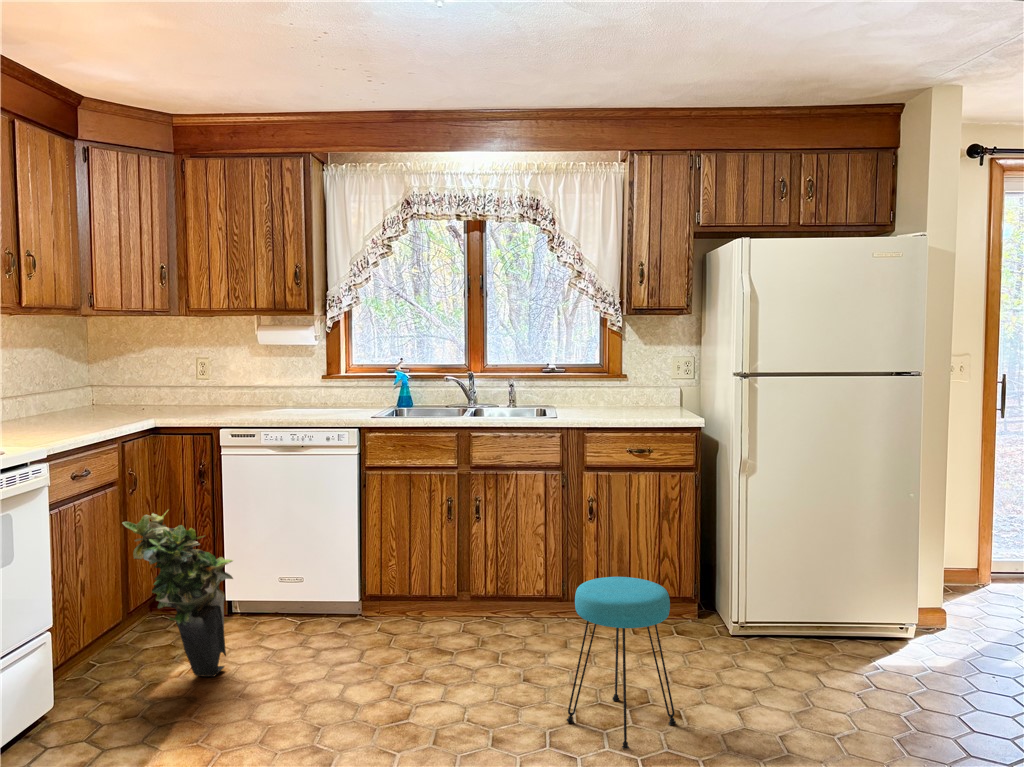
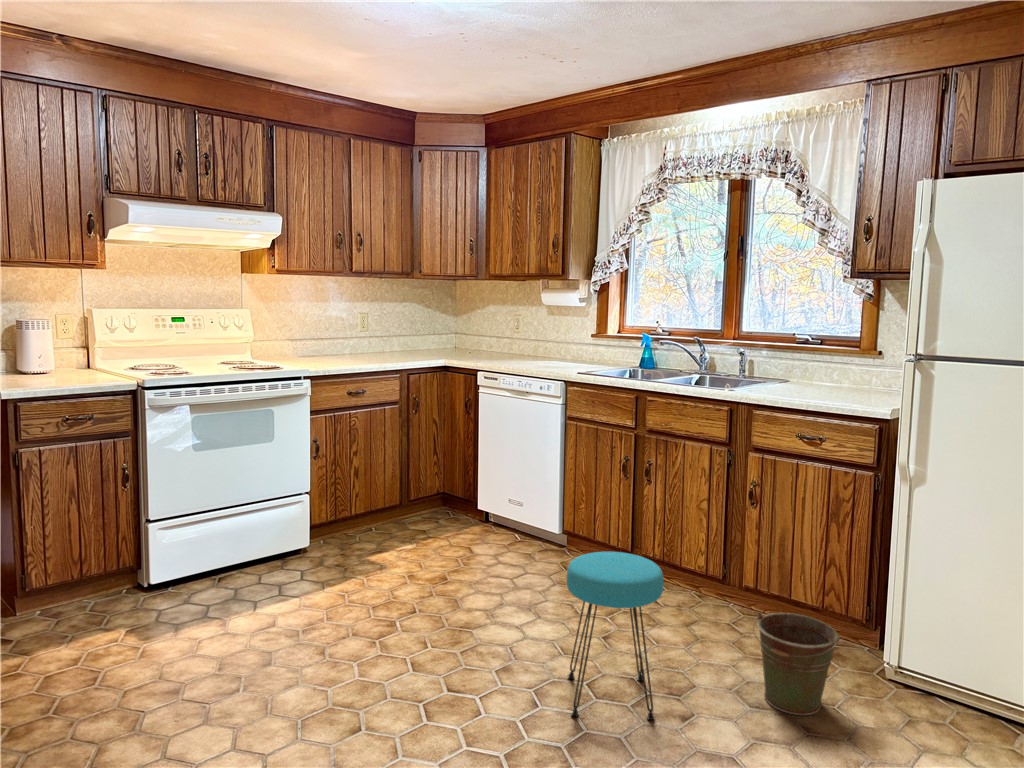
potted plant: present [123,511,233,677] -> none [370,426,441,555]
bucket: none [685,596,757,680] -> present [753,612,840,715]

